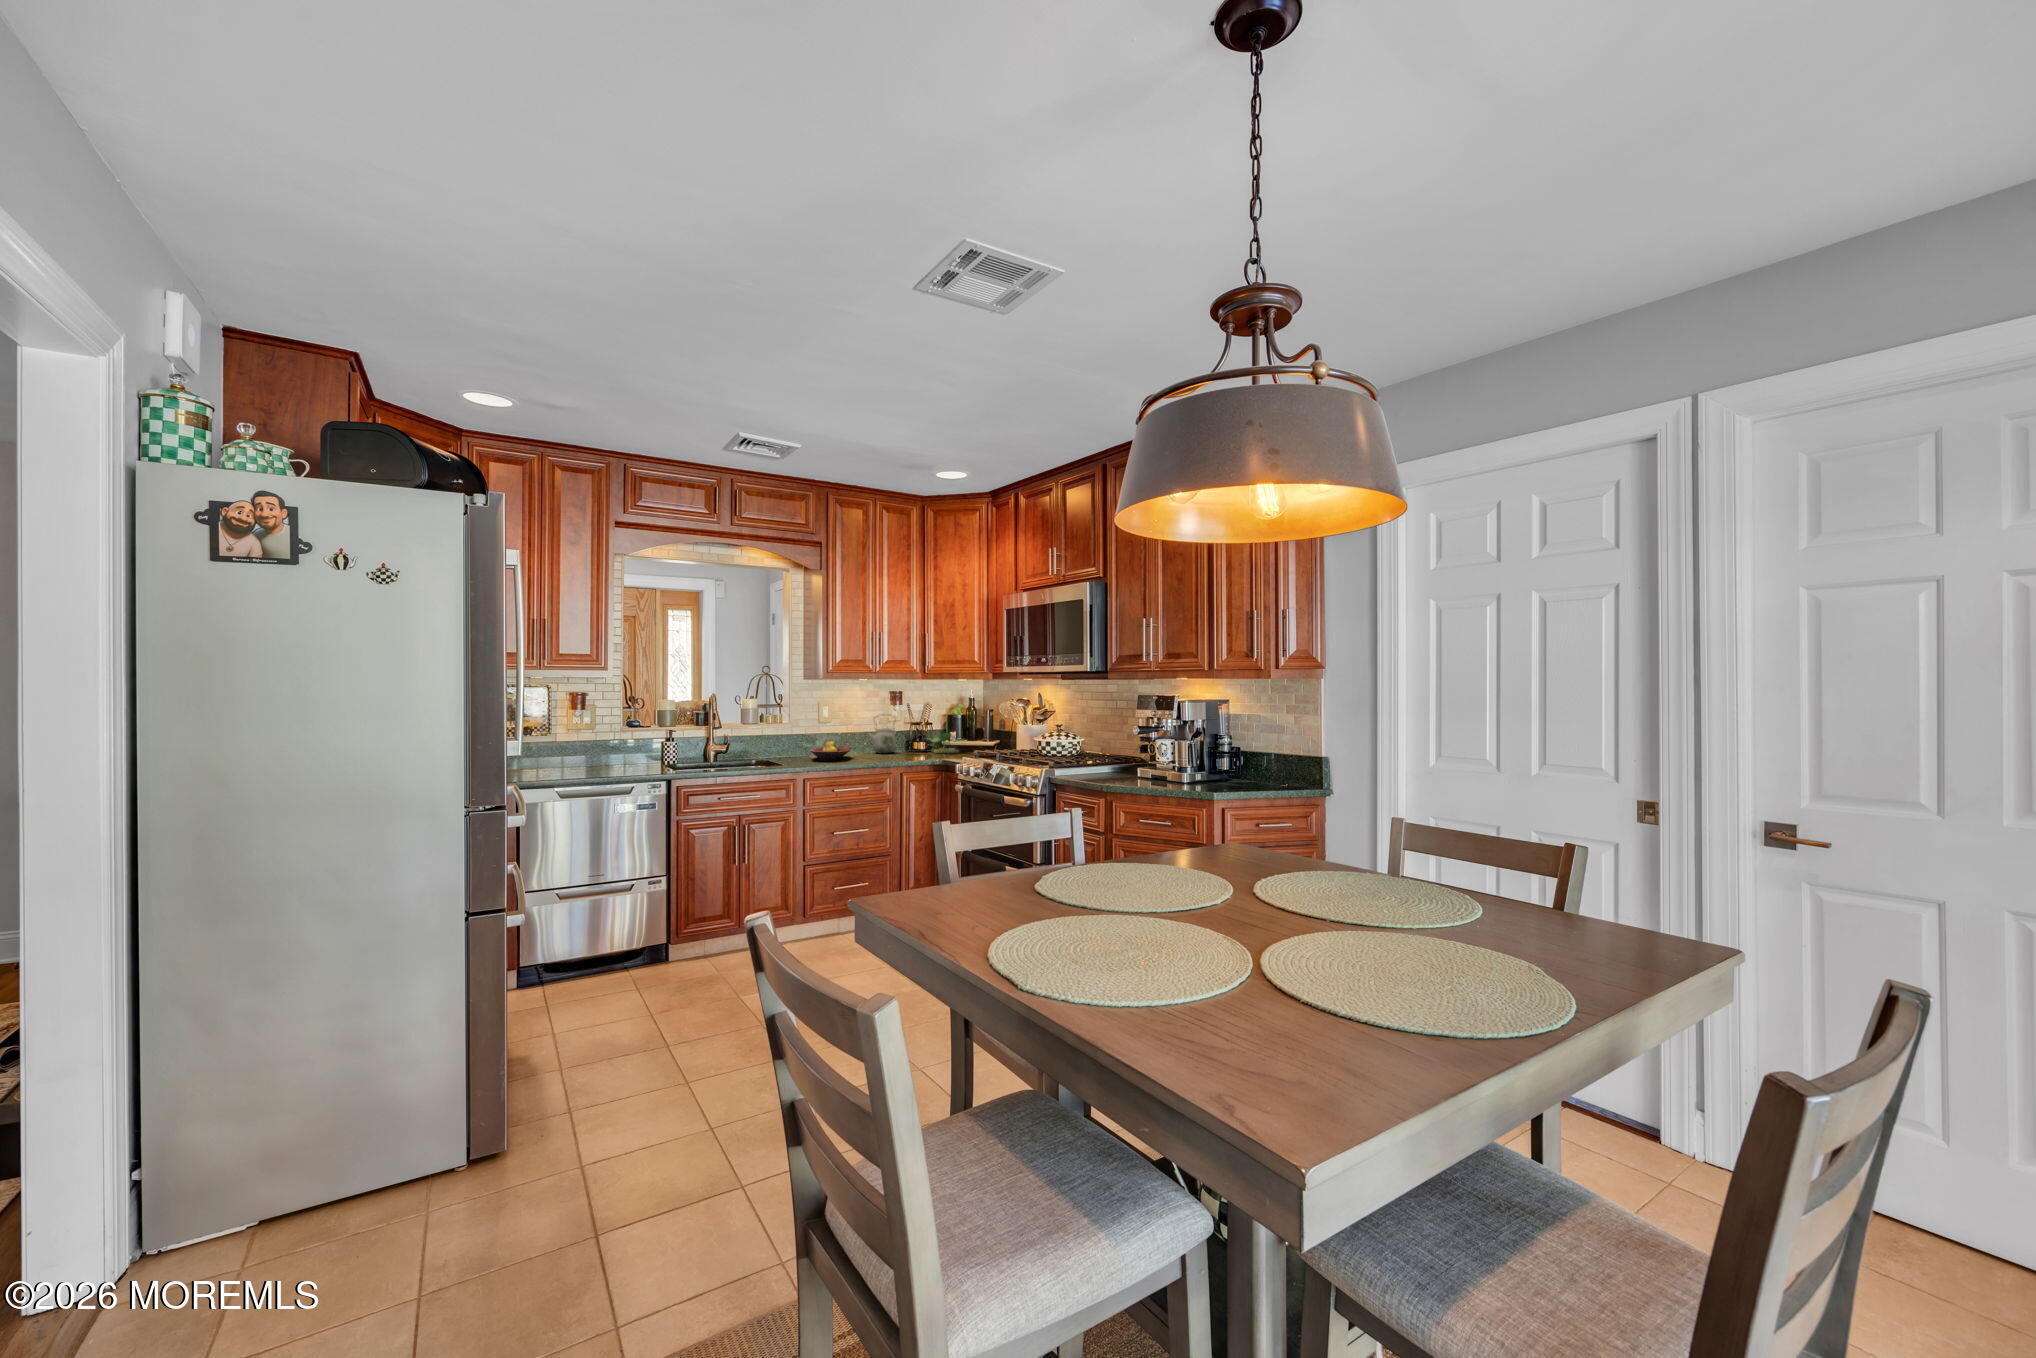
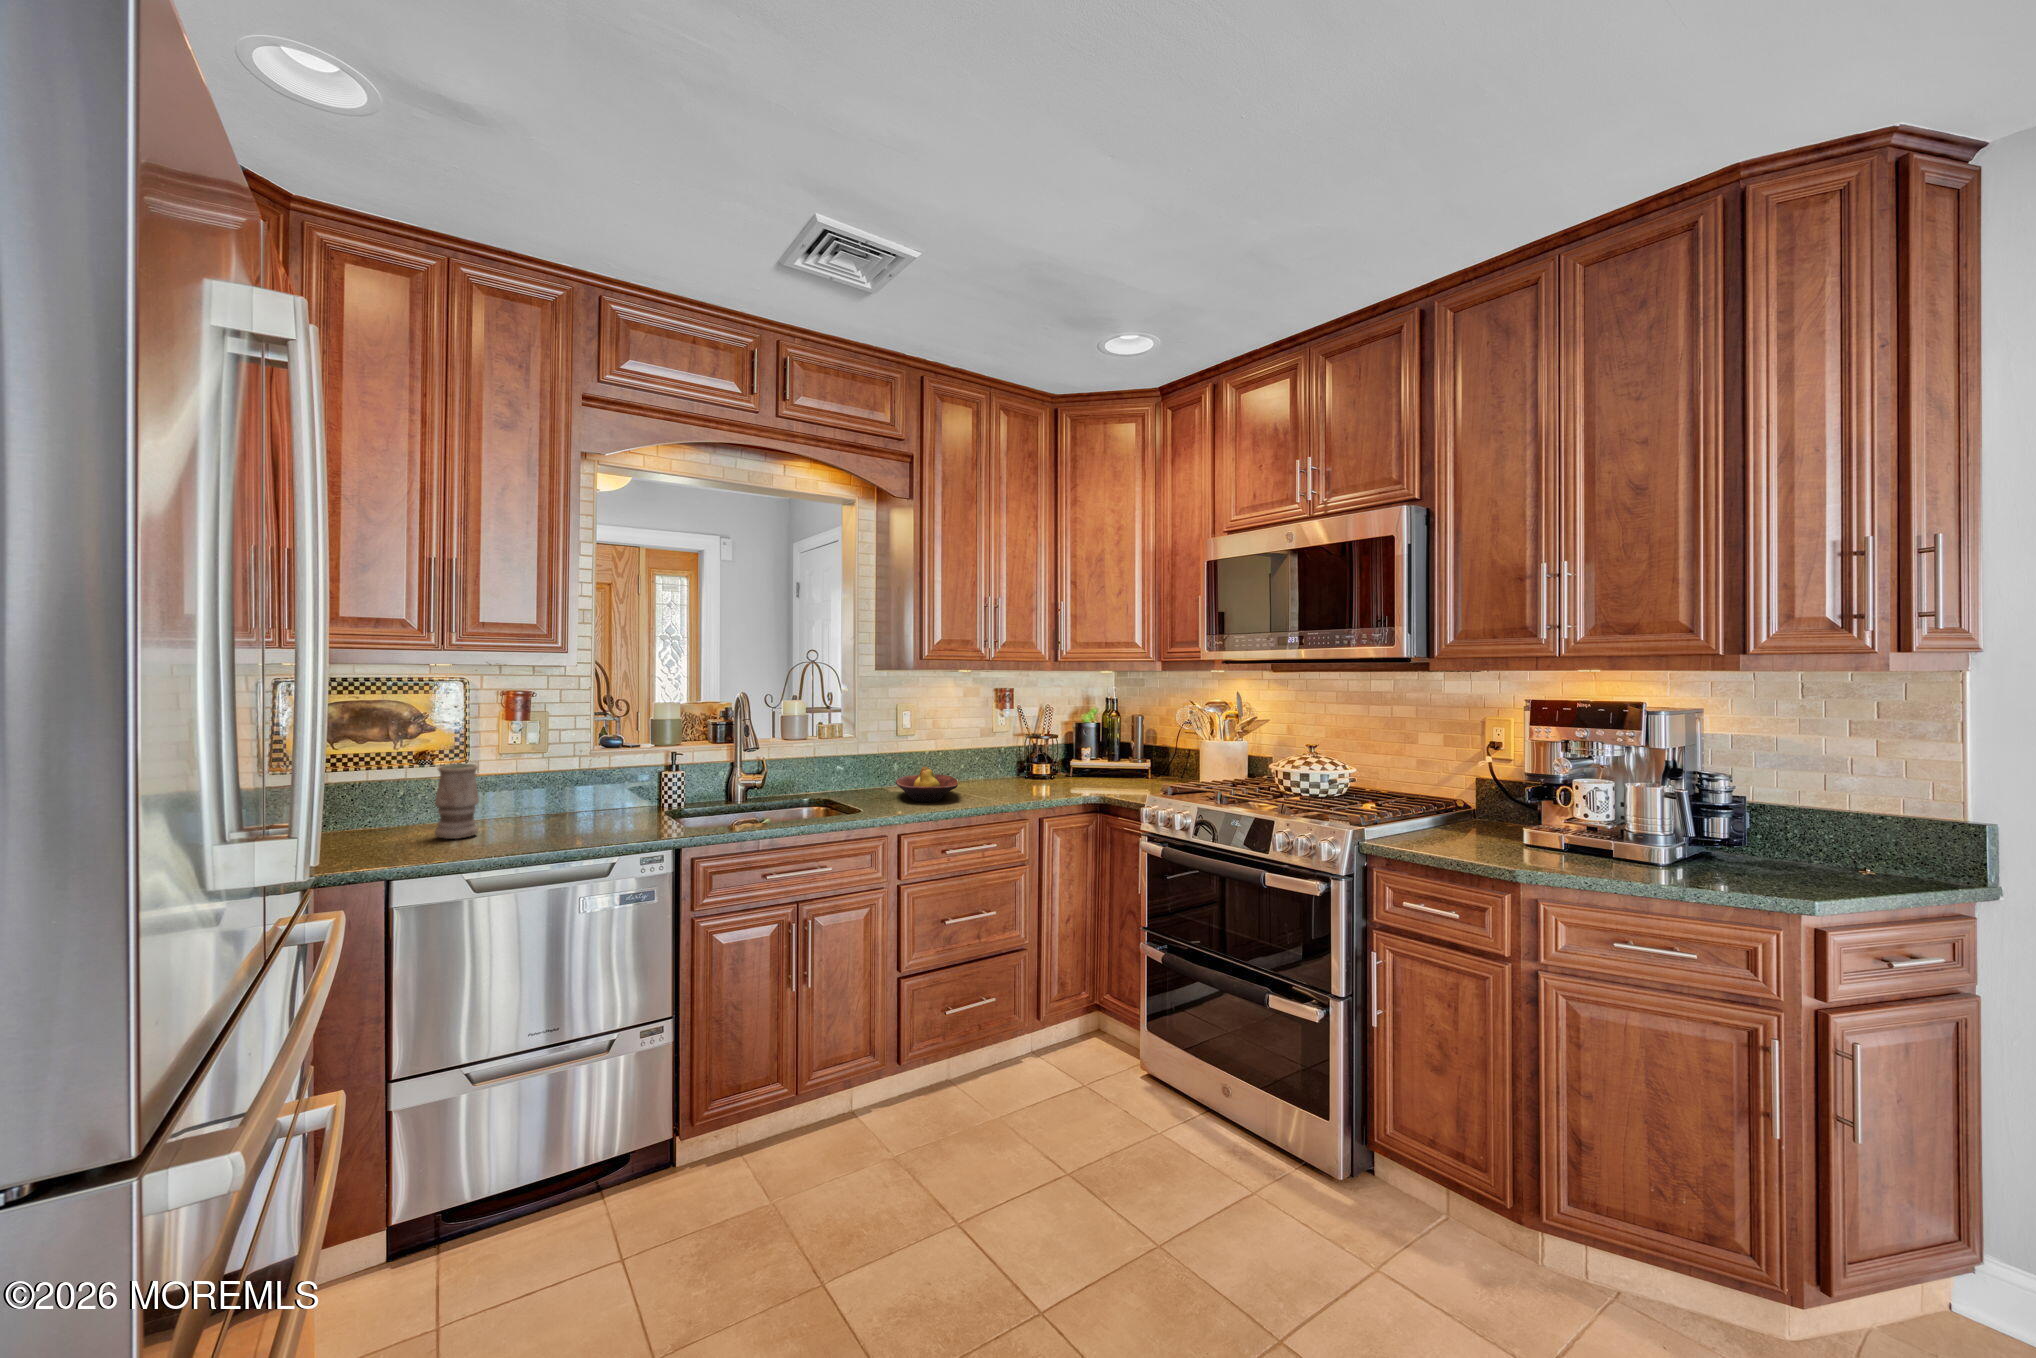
kettle: present [866,716,896,754] -> none [966,724,1013,784]
vase: none [535,733,559,774] -> present [434,763,479,839]
potted plant: present [930,733,962,753] -> none [1036,713,1120,783]

